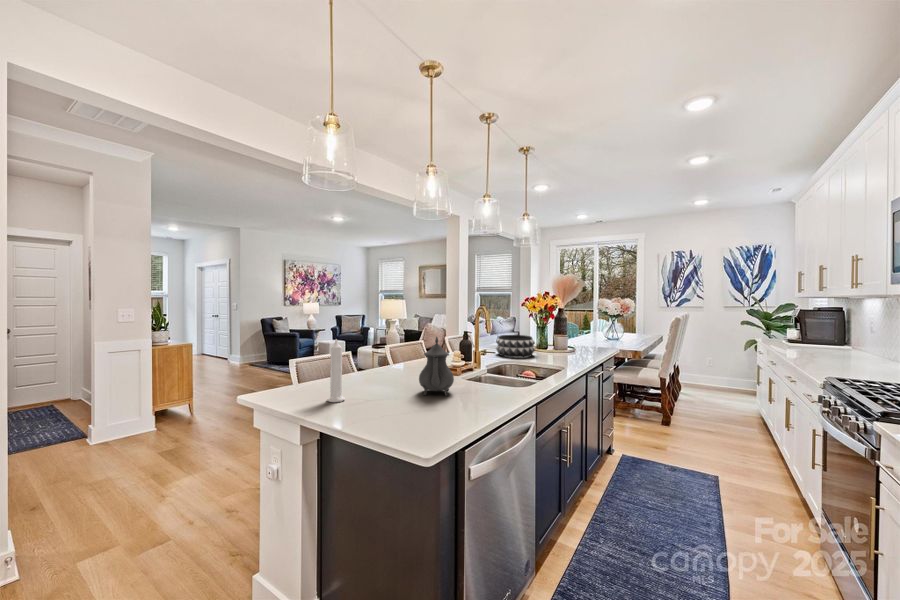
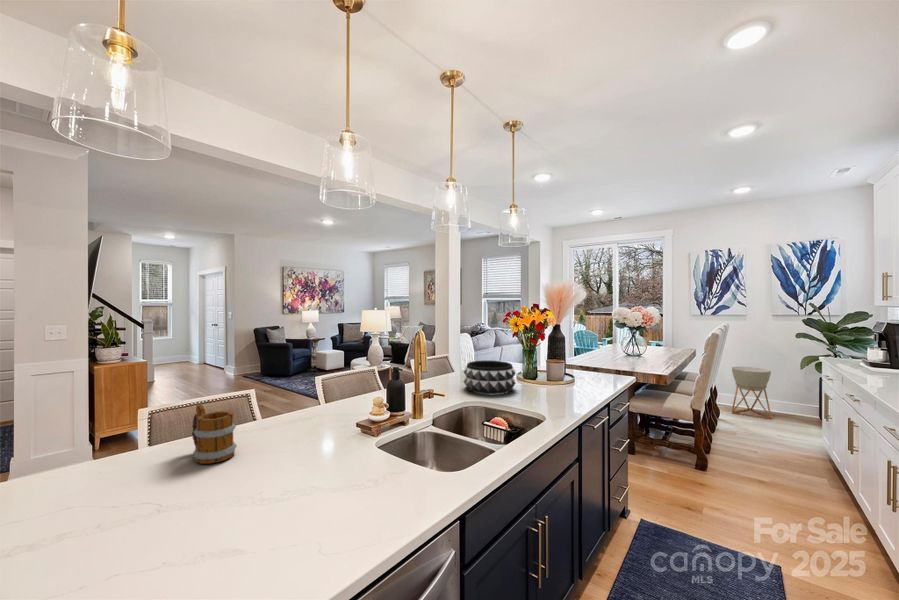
teapot: present [419,337,454,396] -> none [260,391,325,500]
candle: present [327,339,345,402] -> none [66,403,109,522]
planter: none [691,350,722,391] -> present [732,367,771,419]
mug: none [352,351,382,385] -> present [192,405,237,464]

